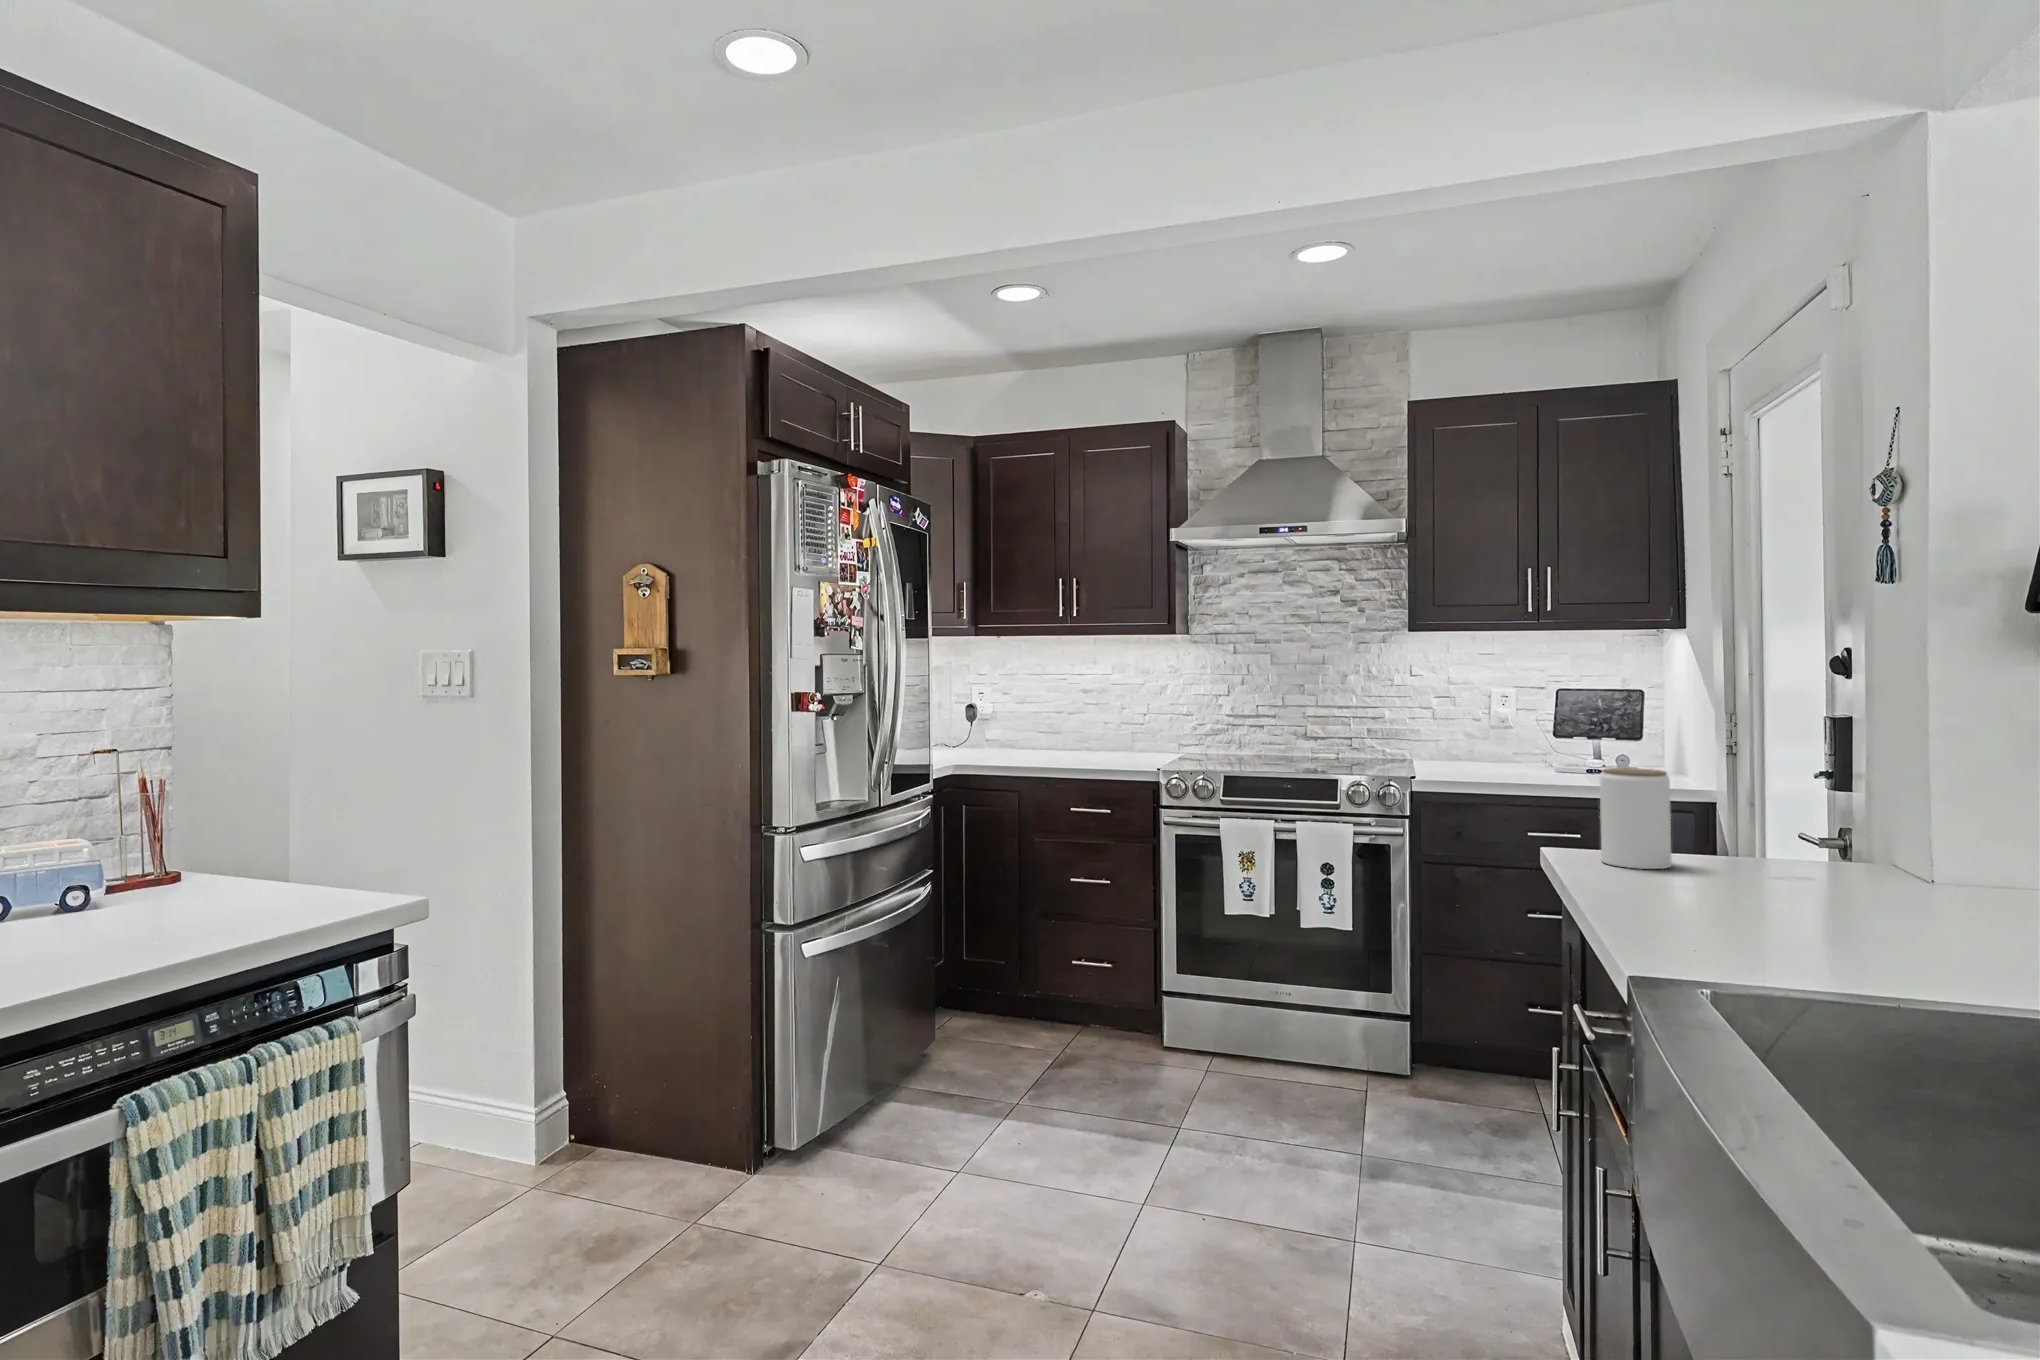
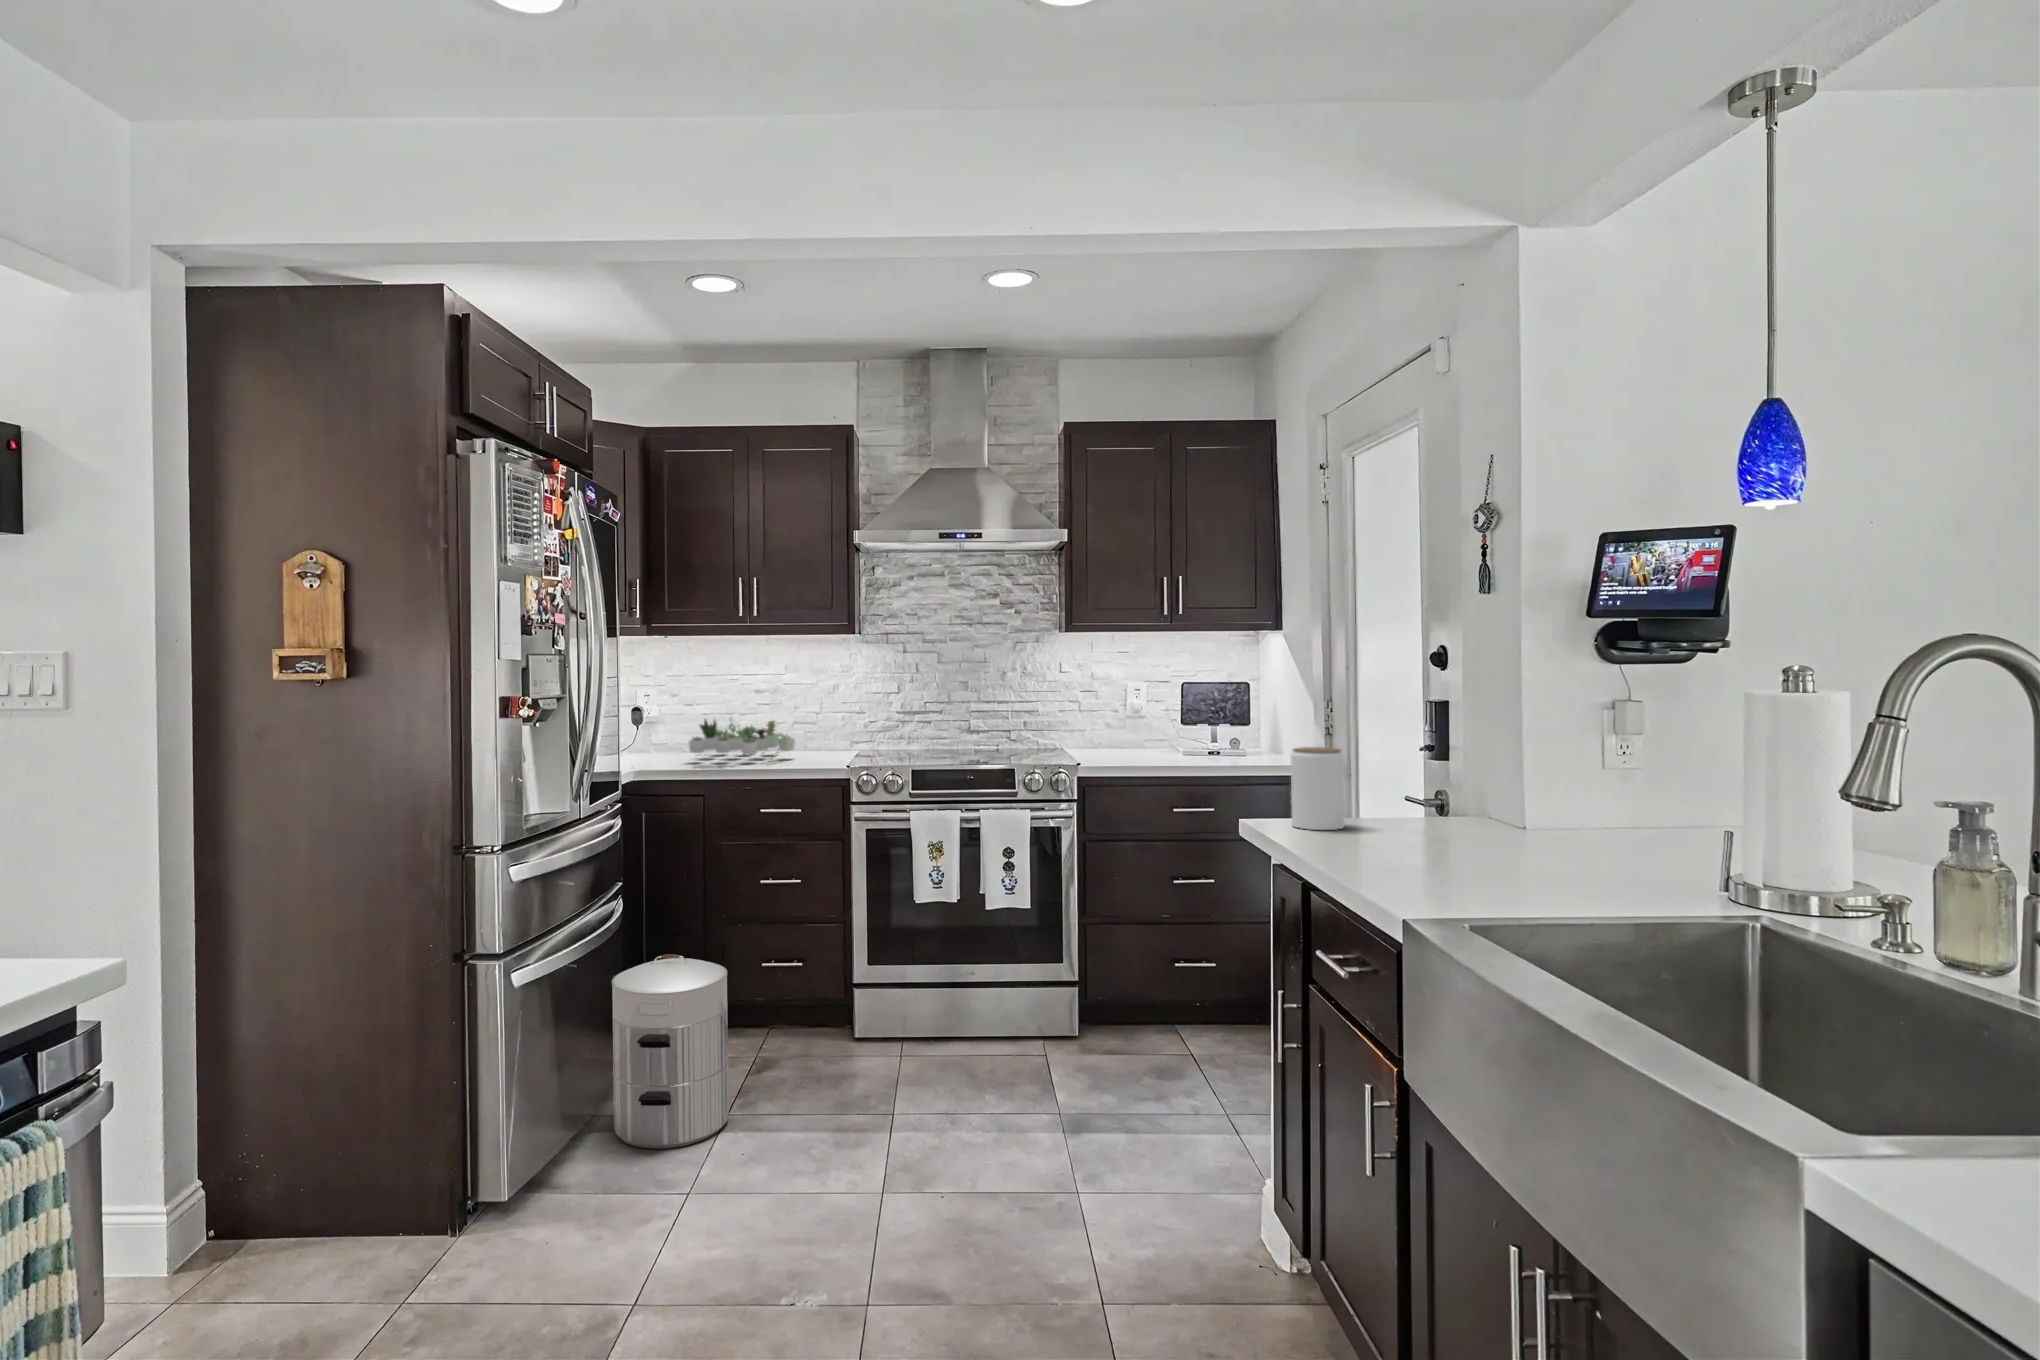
succulent plant: none [1003,713,1113,763] -> present [689,718,795,761]
waste bin: none [905,942,1014,1128] -> present [612,954,729,1149]

